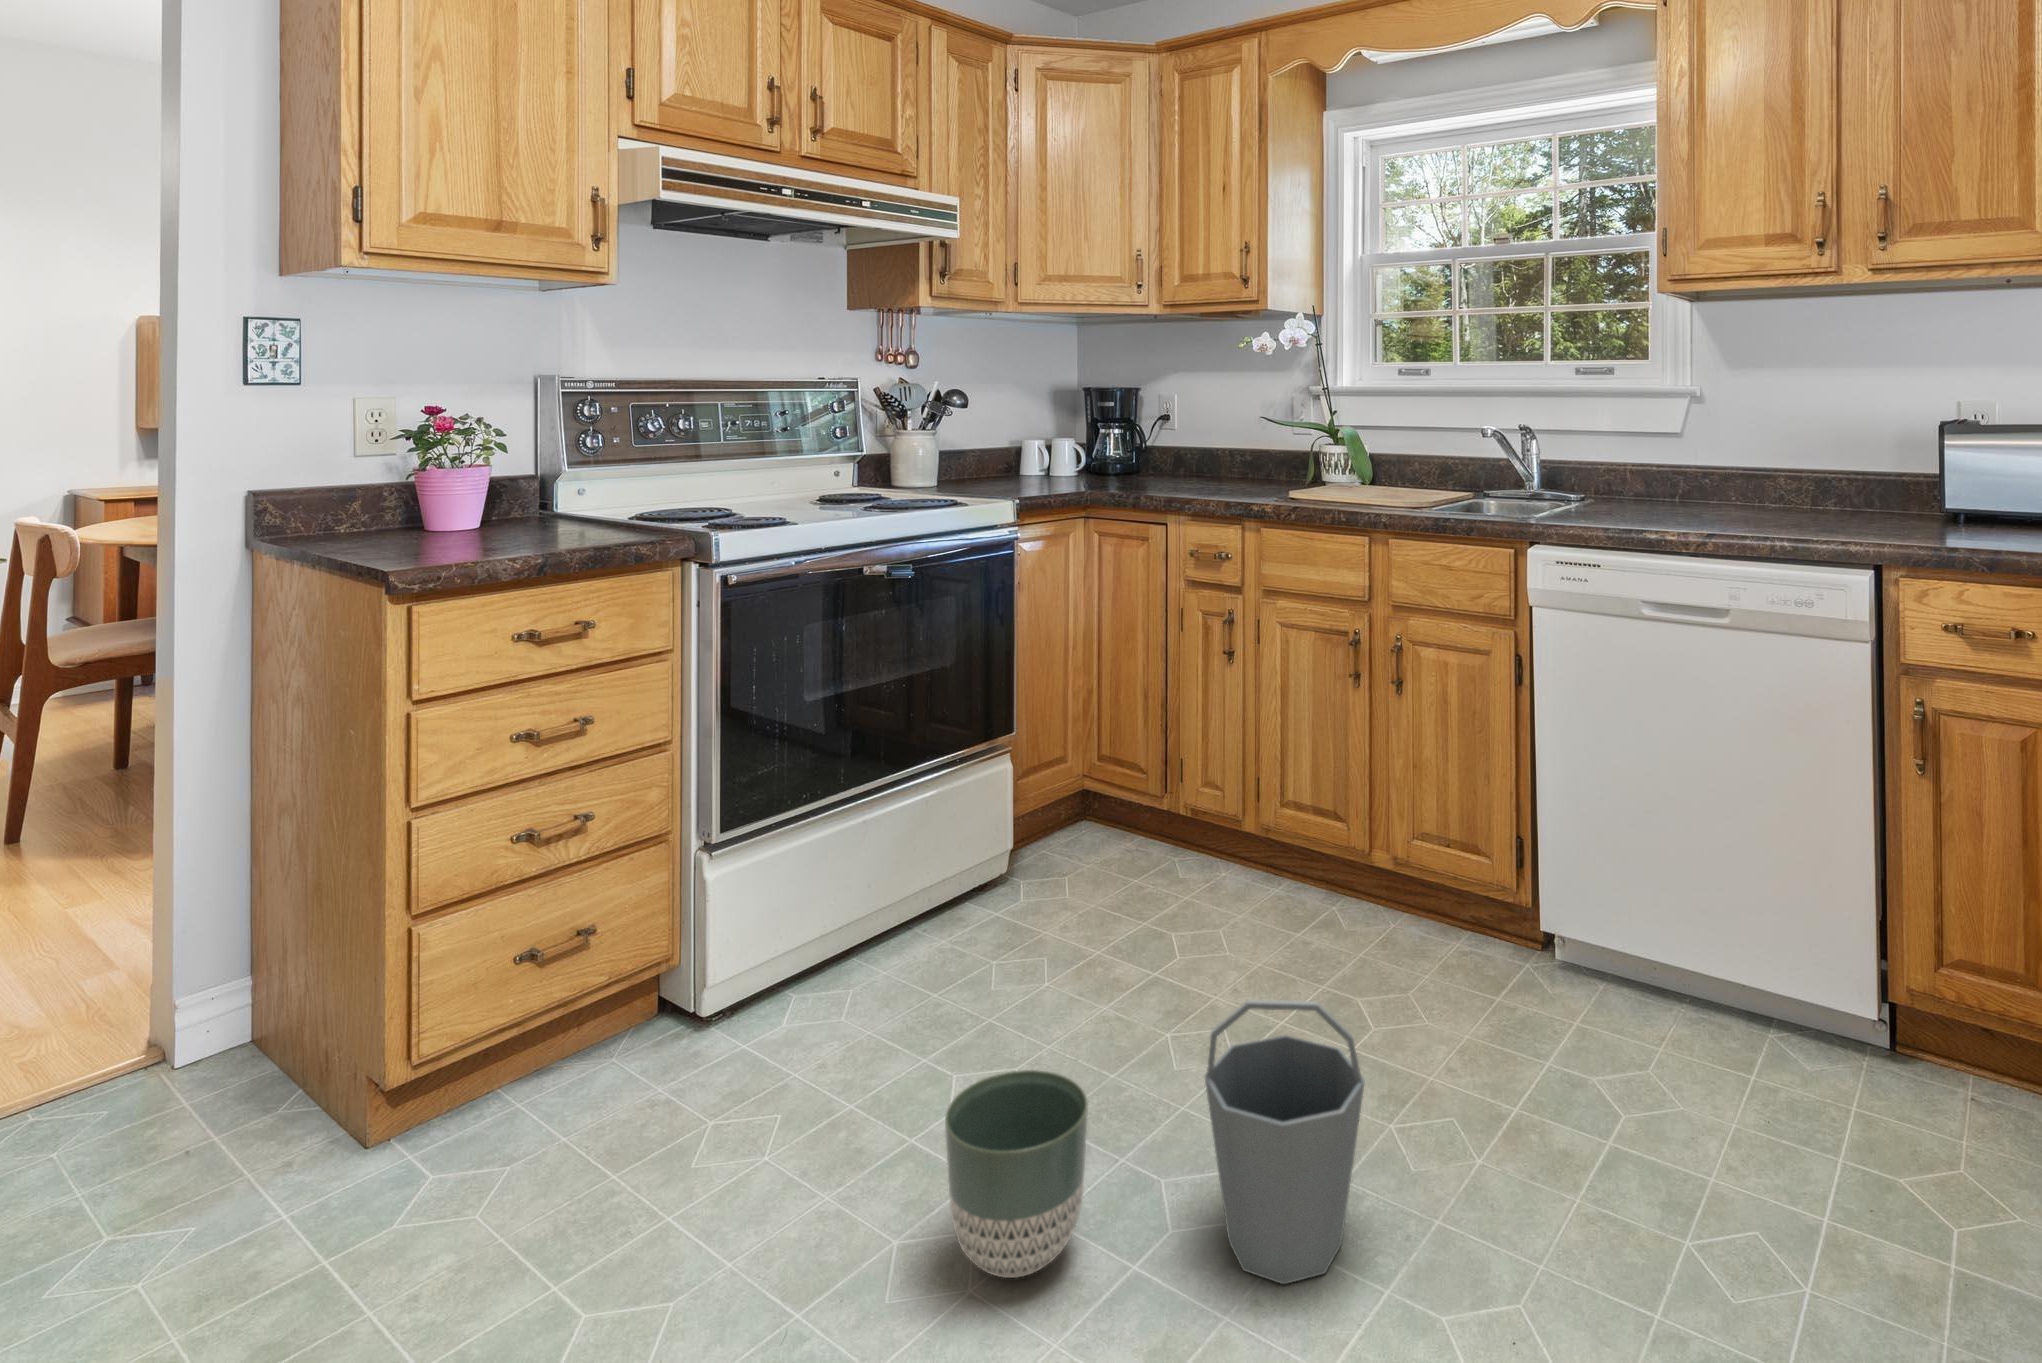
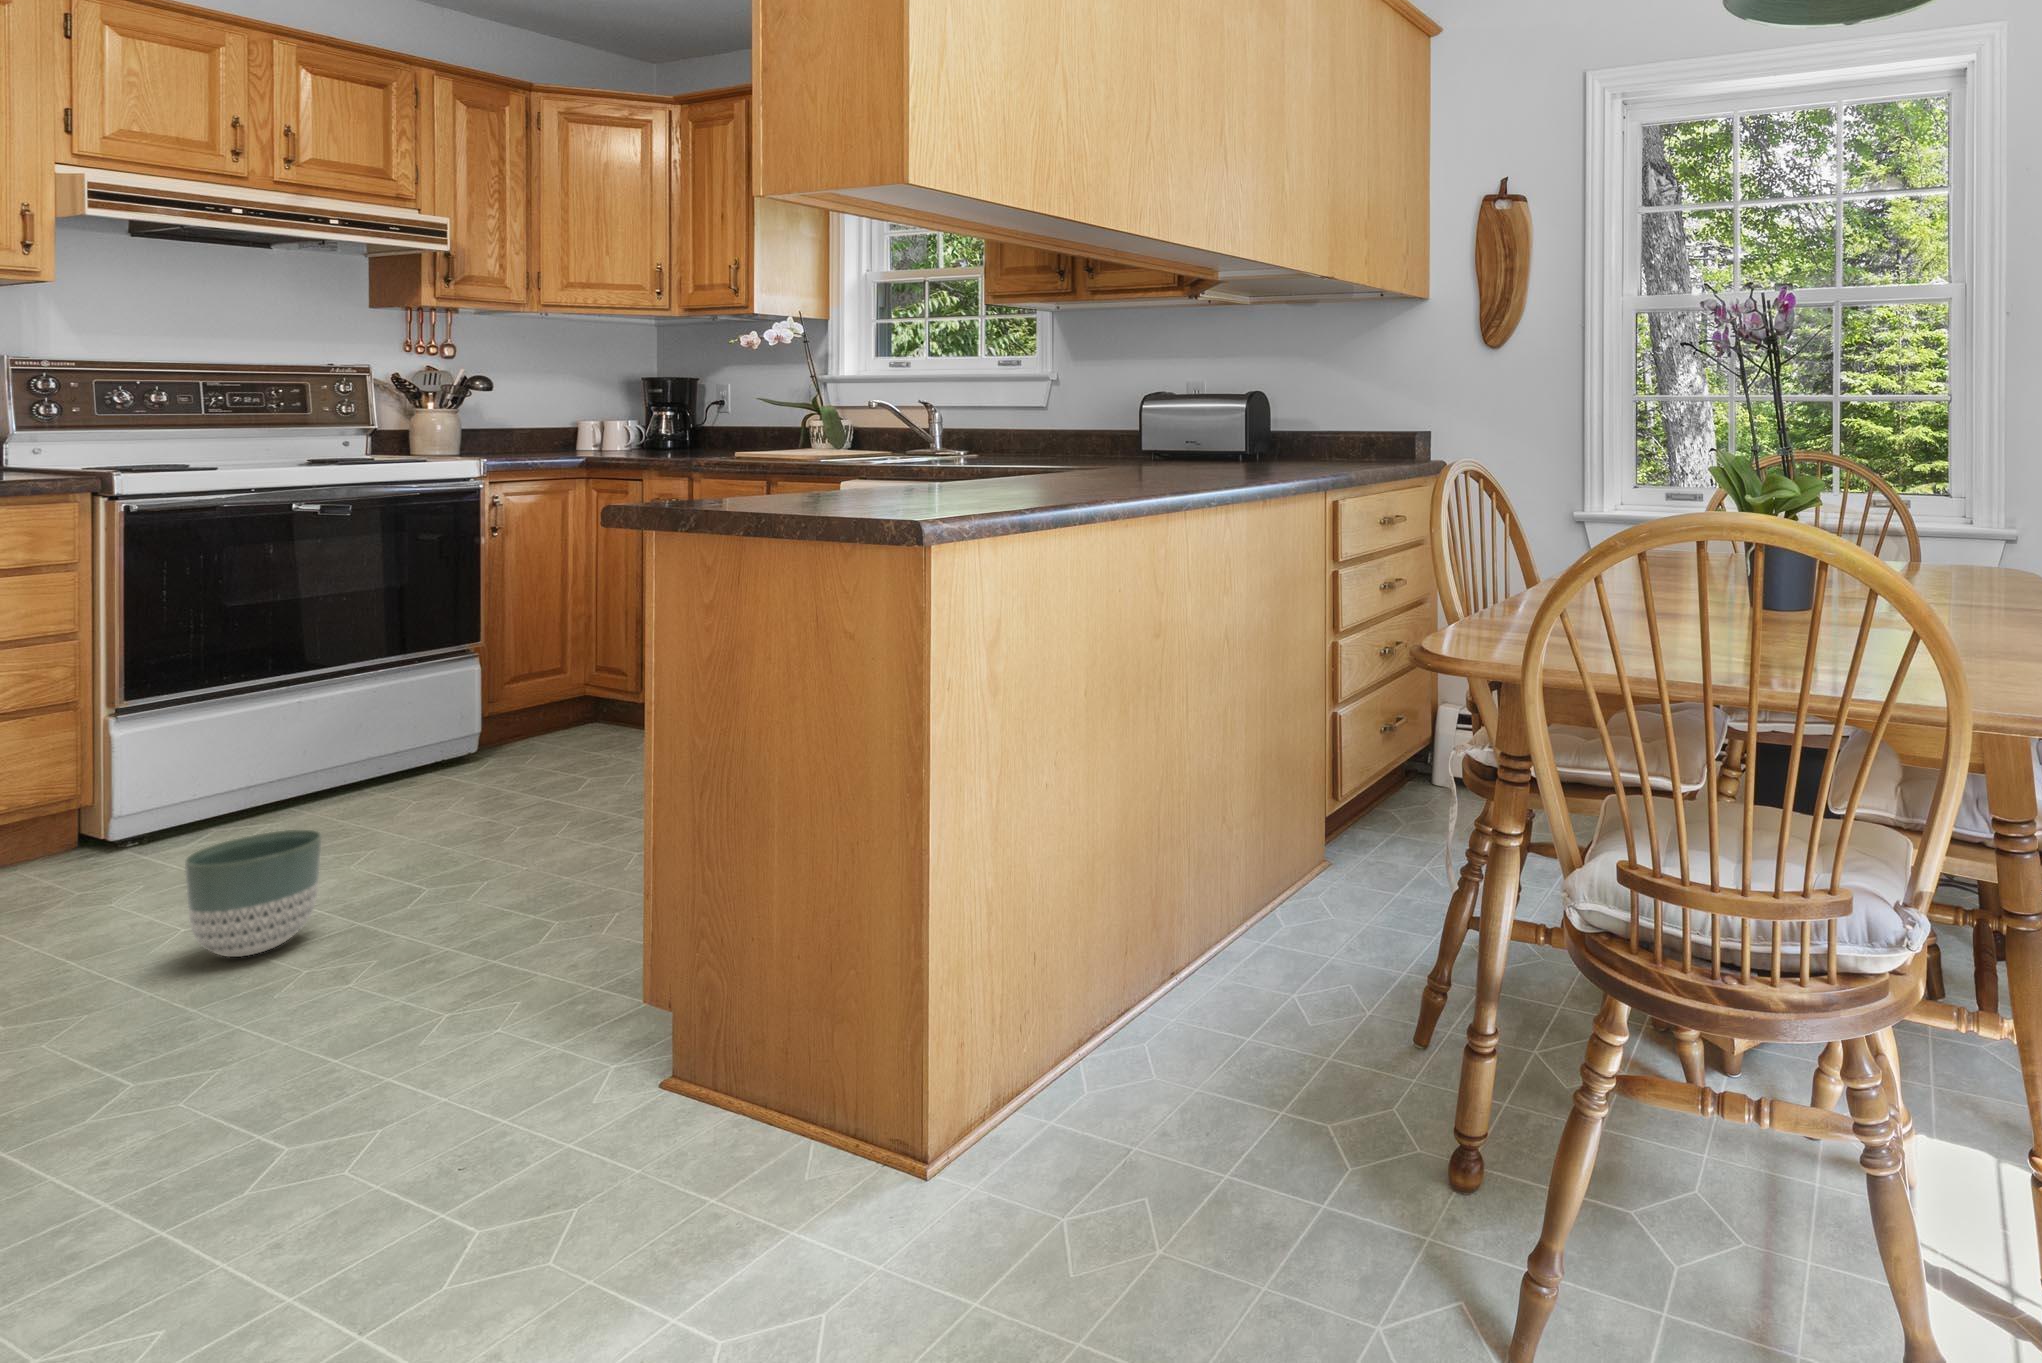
bucket: present [1205,1000,1365,1284] -> none [407,762,541,942]

